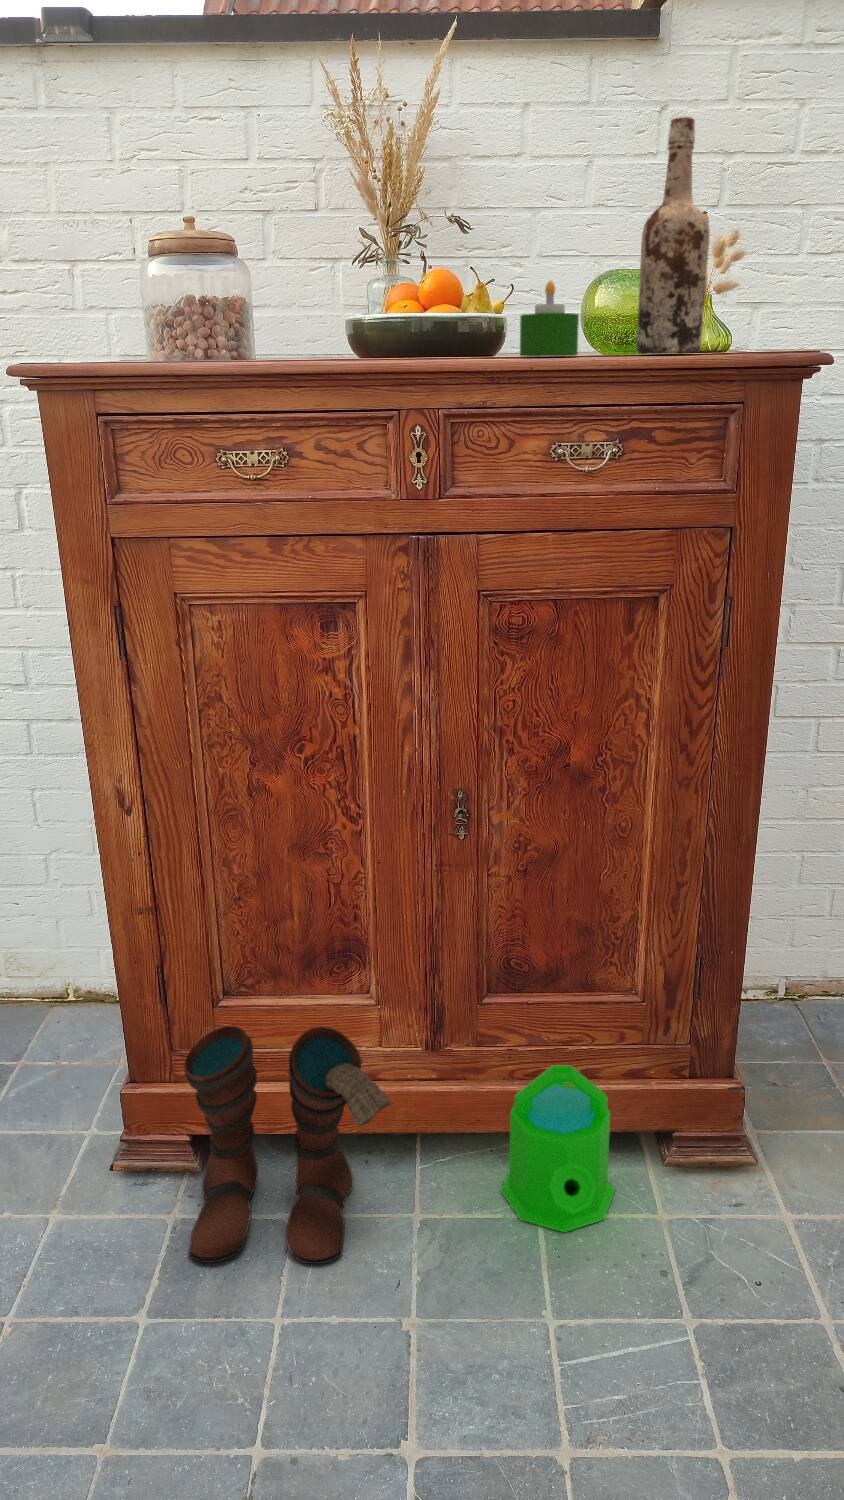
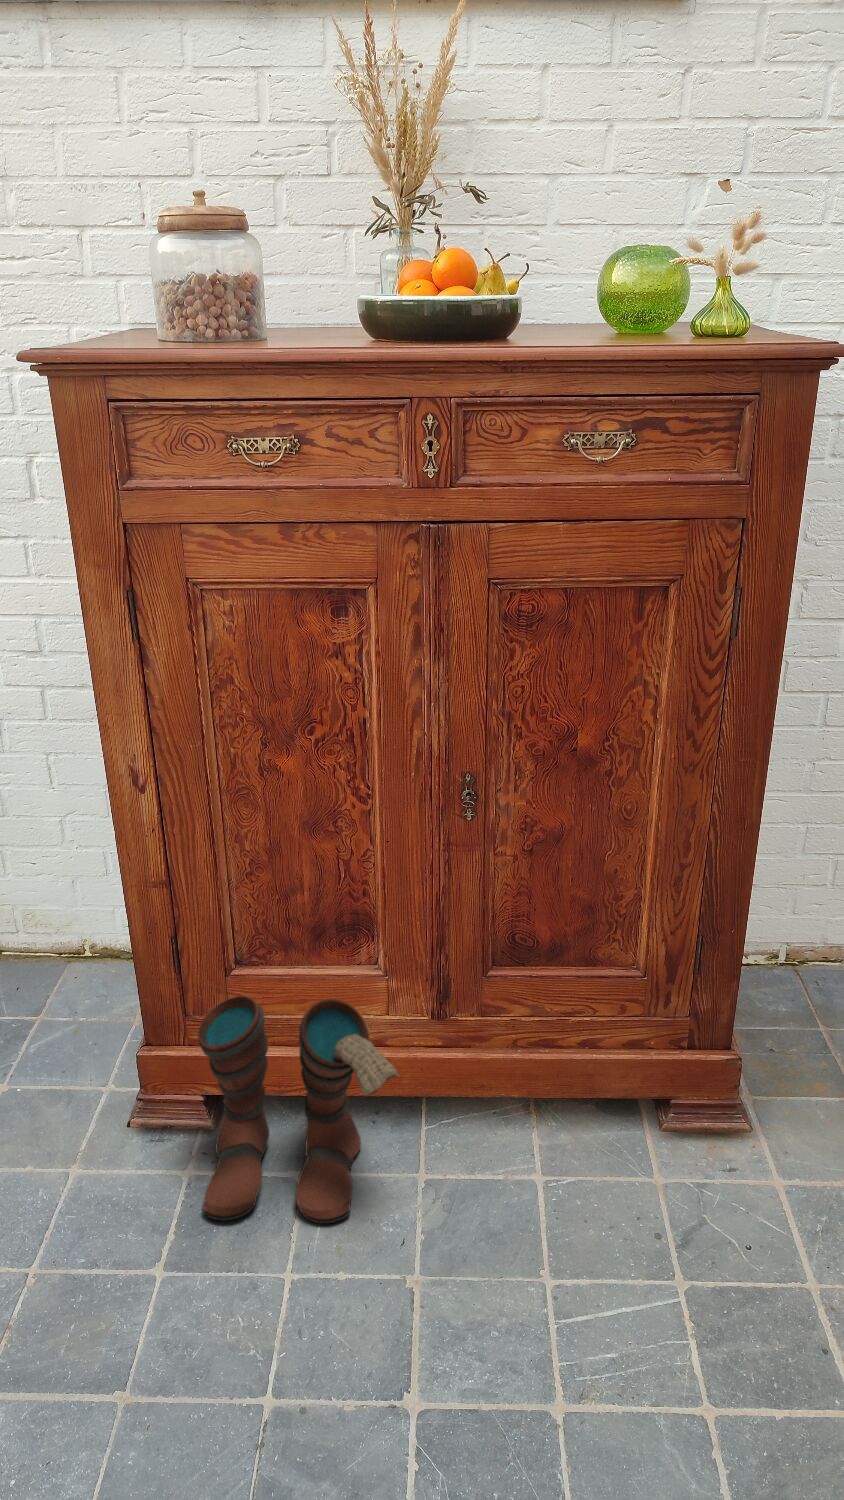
wine bottle: present [637,117,710,354] -> none [651,100,728,342]
candle: present [520,281,579,357] -> none [533,268,593,346]
watering can: present [500,1065,615,1232] -> none [502,1038,614,1196]

